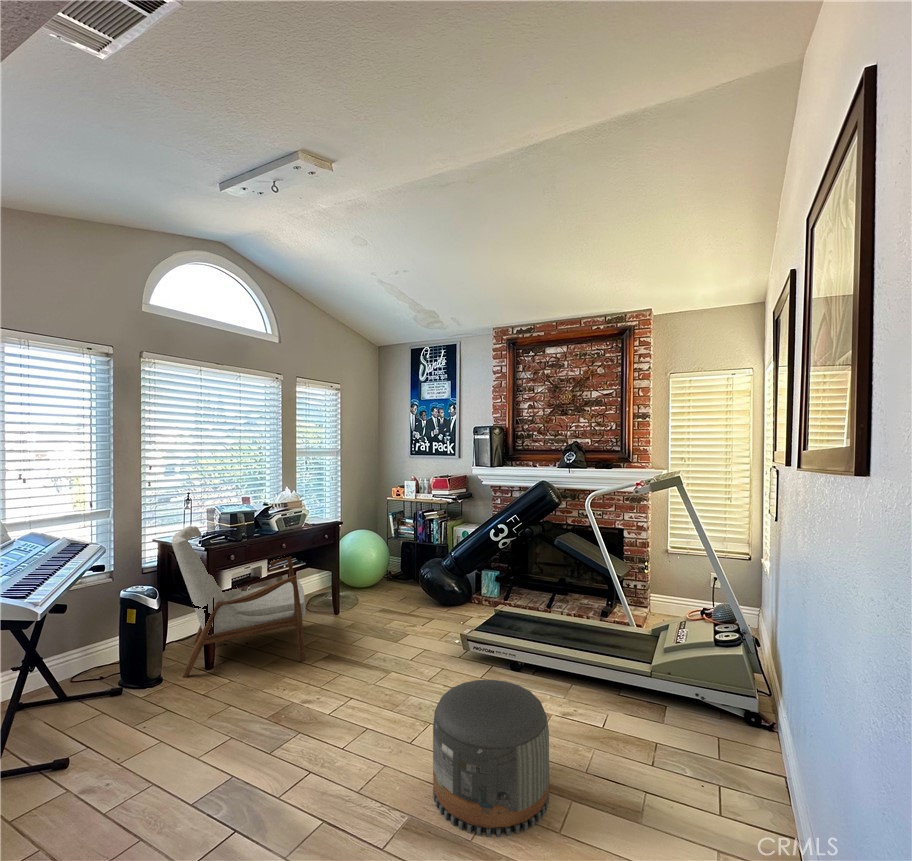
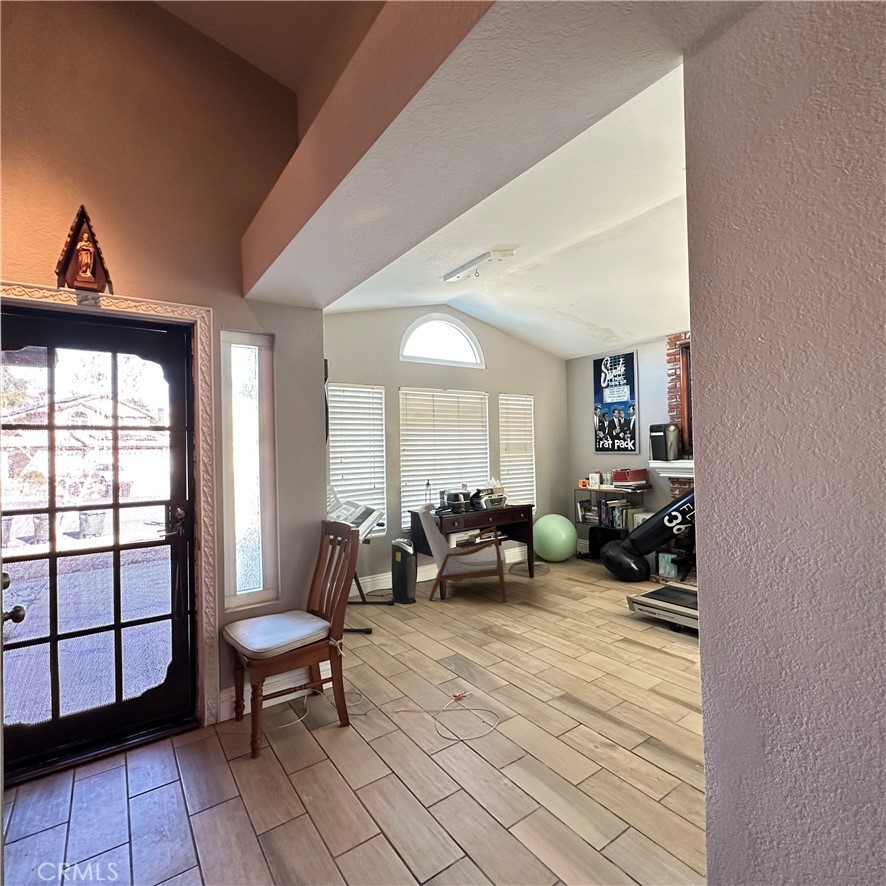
pouf: present [433,680,549,838] -> none [583,618,676,721]

